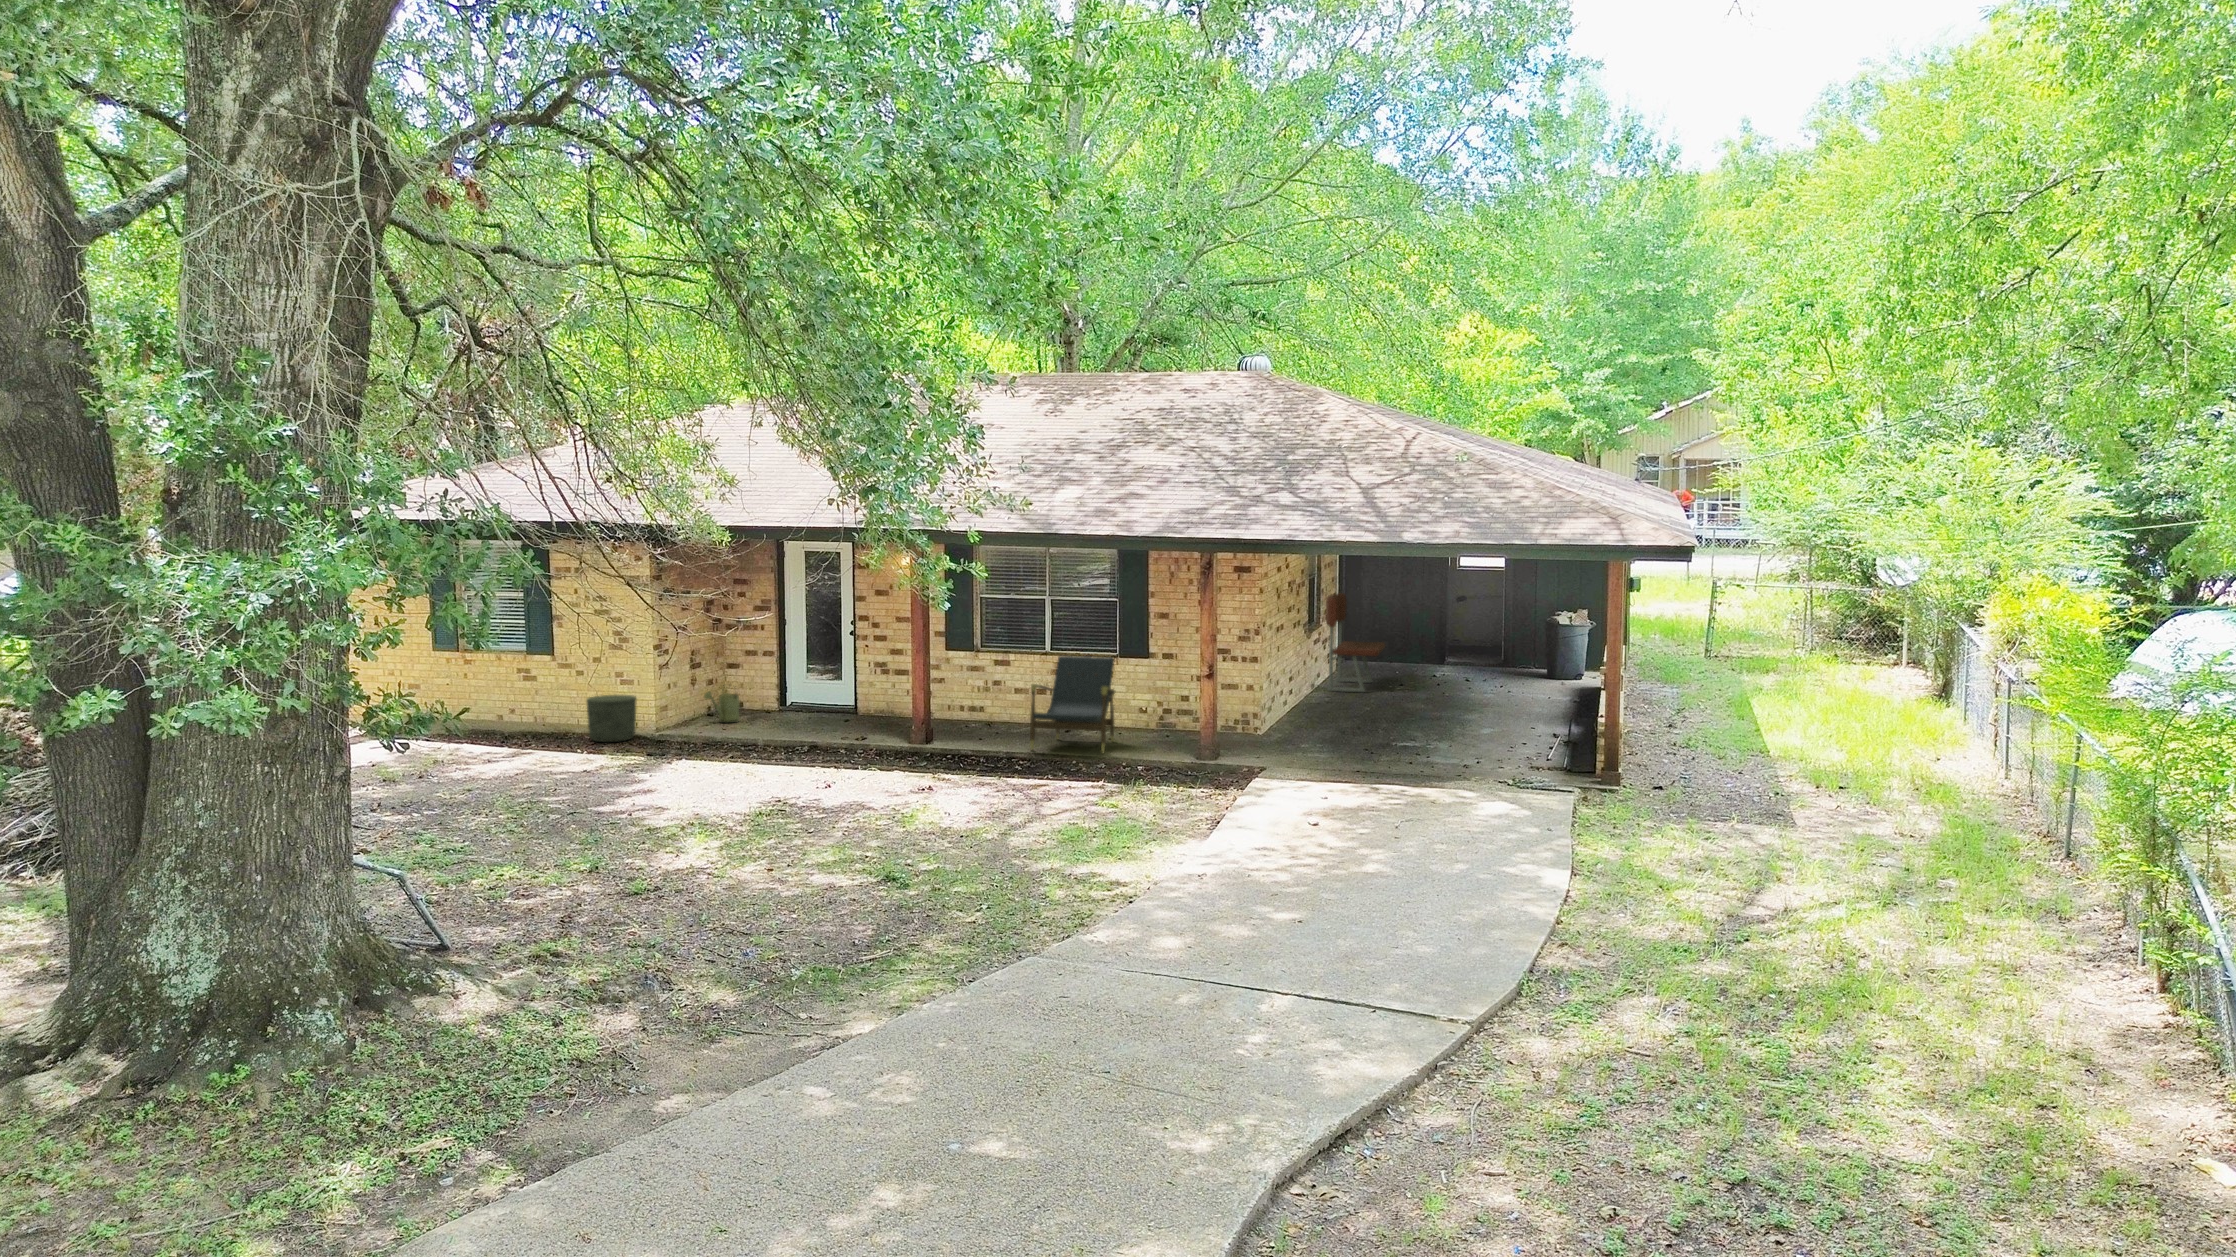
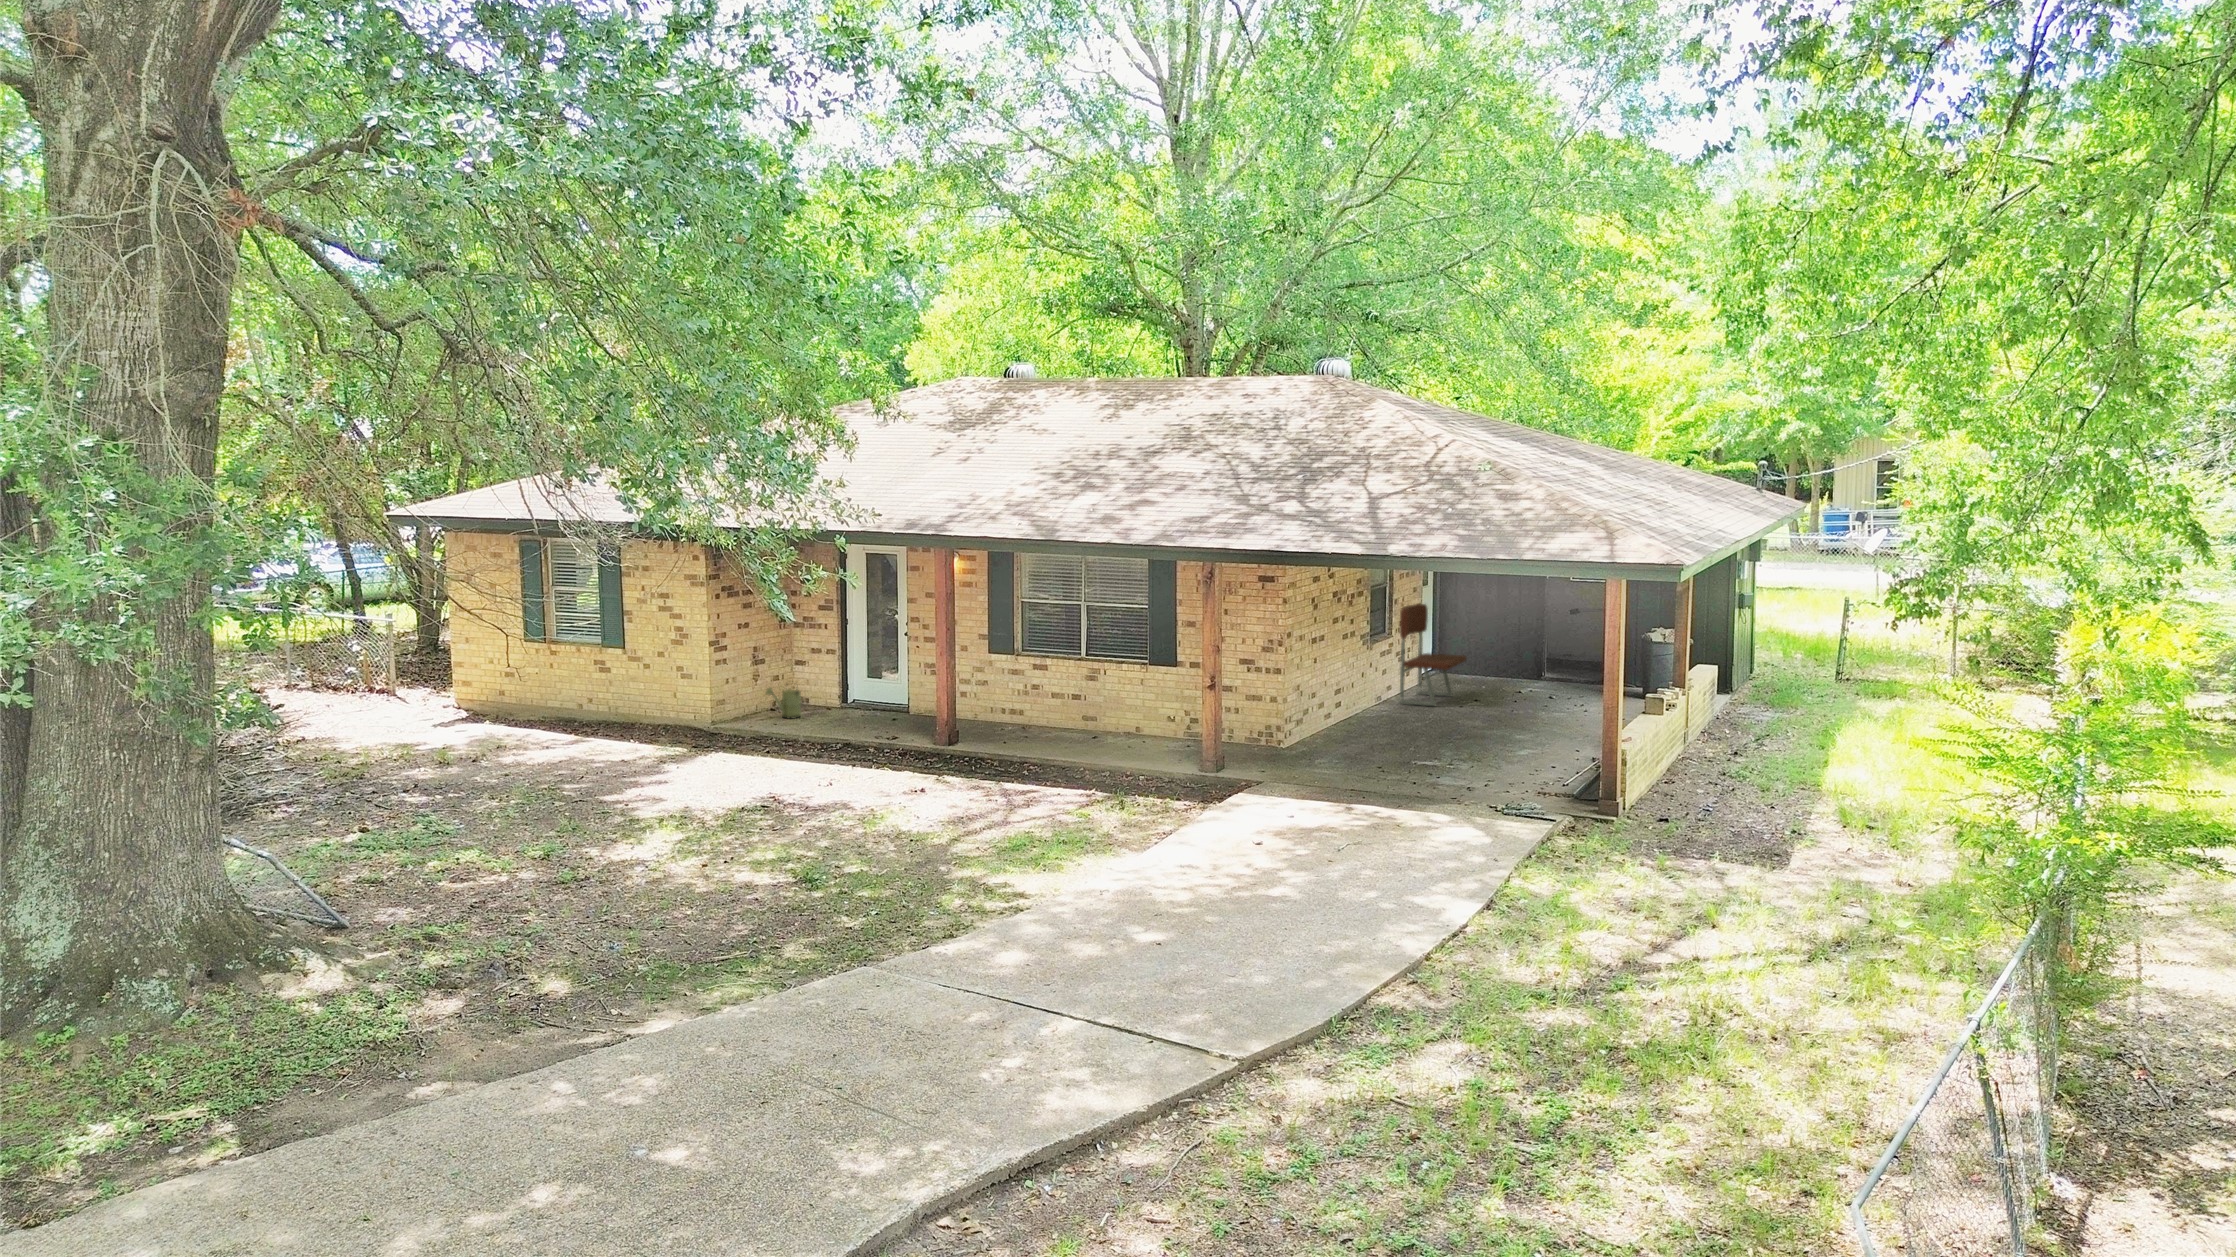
lounge chair: present [1030,656,1115,752] -> none [1050,662,1141,761]
planter: present [587,695,636,742] -> none [648,688,695,733]

